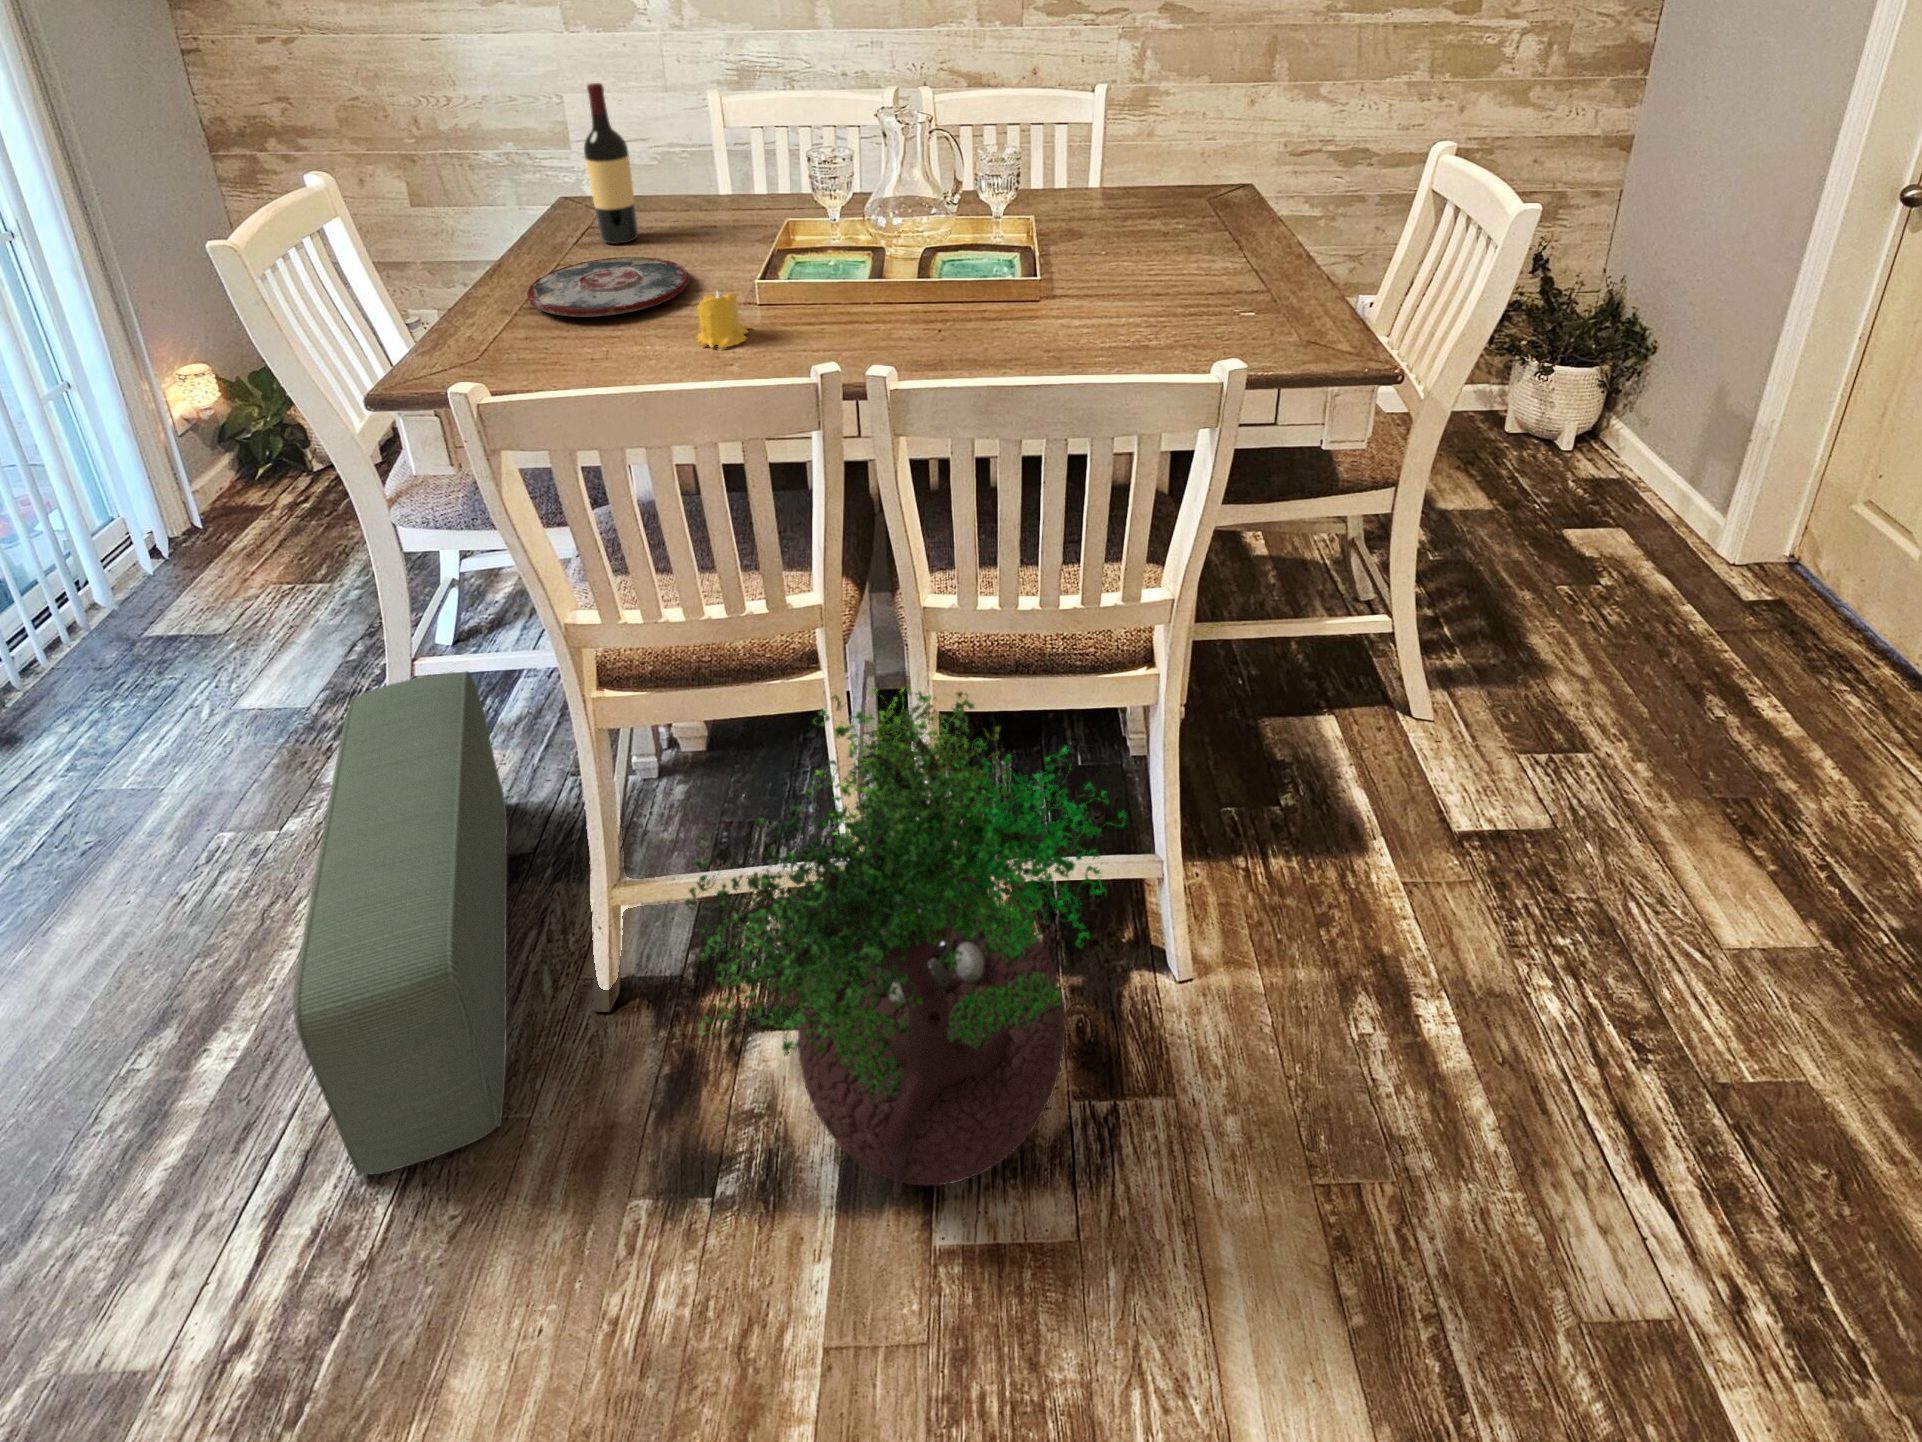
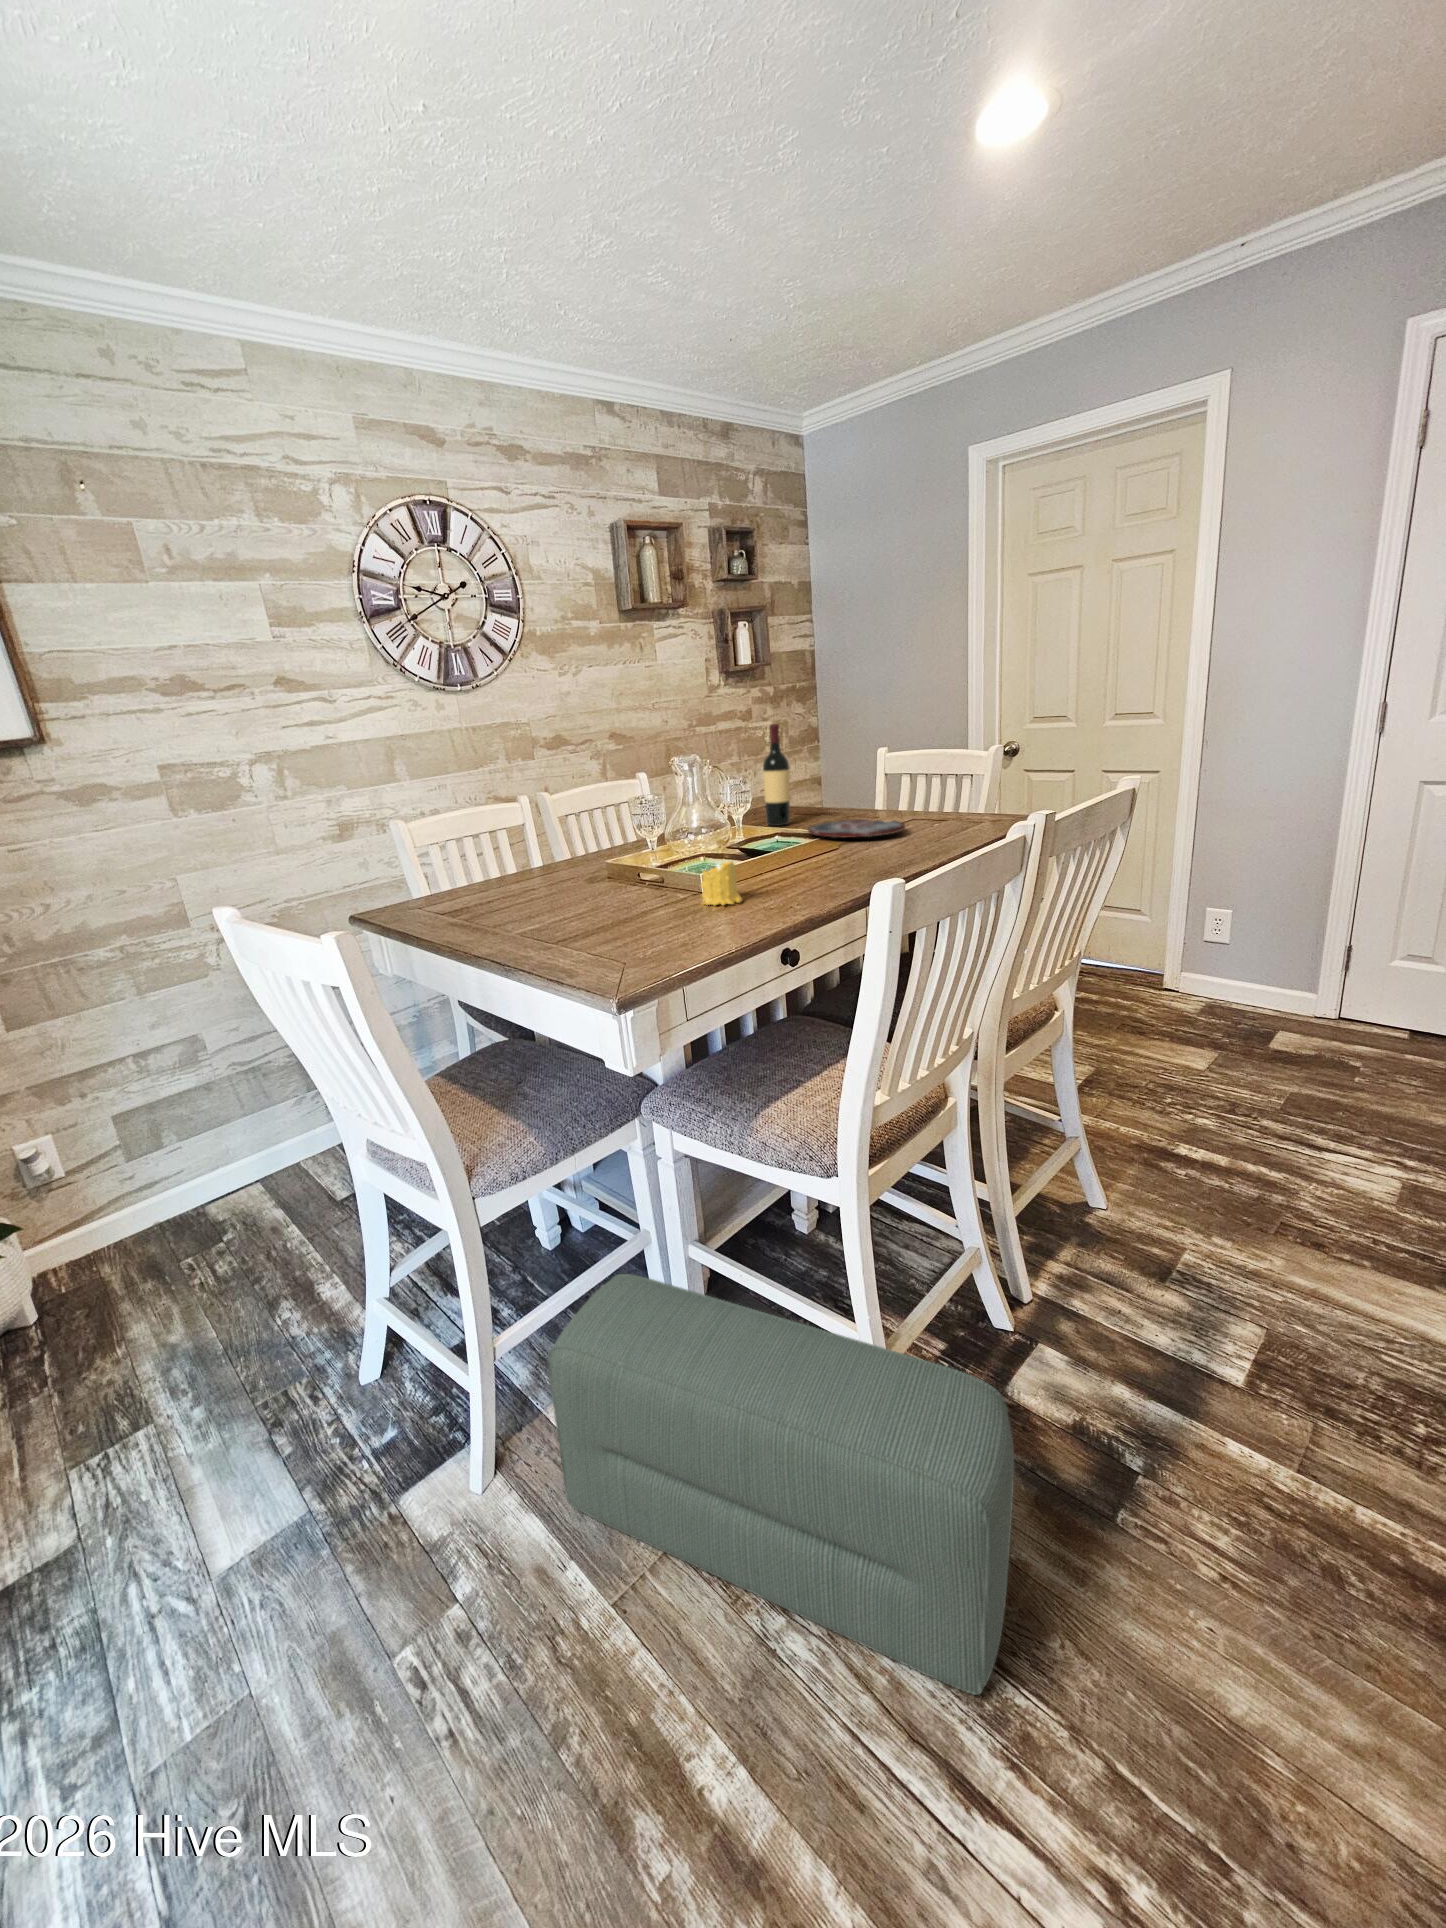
wine bottle: present [584,83,638,244] -> present [763,724,790,826]
plate: present [527,257,689,317] -> present [808,819,905,838]
potted tree: present [685,687,1127,1198] -> none [1045,954,1385,1369]

